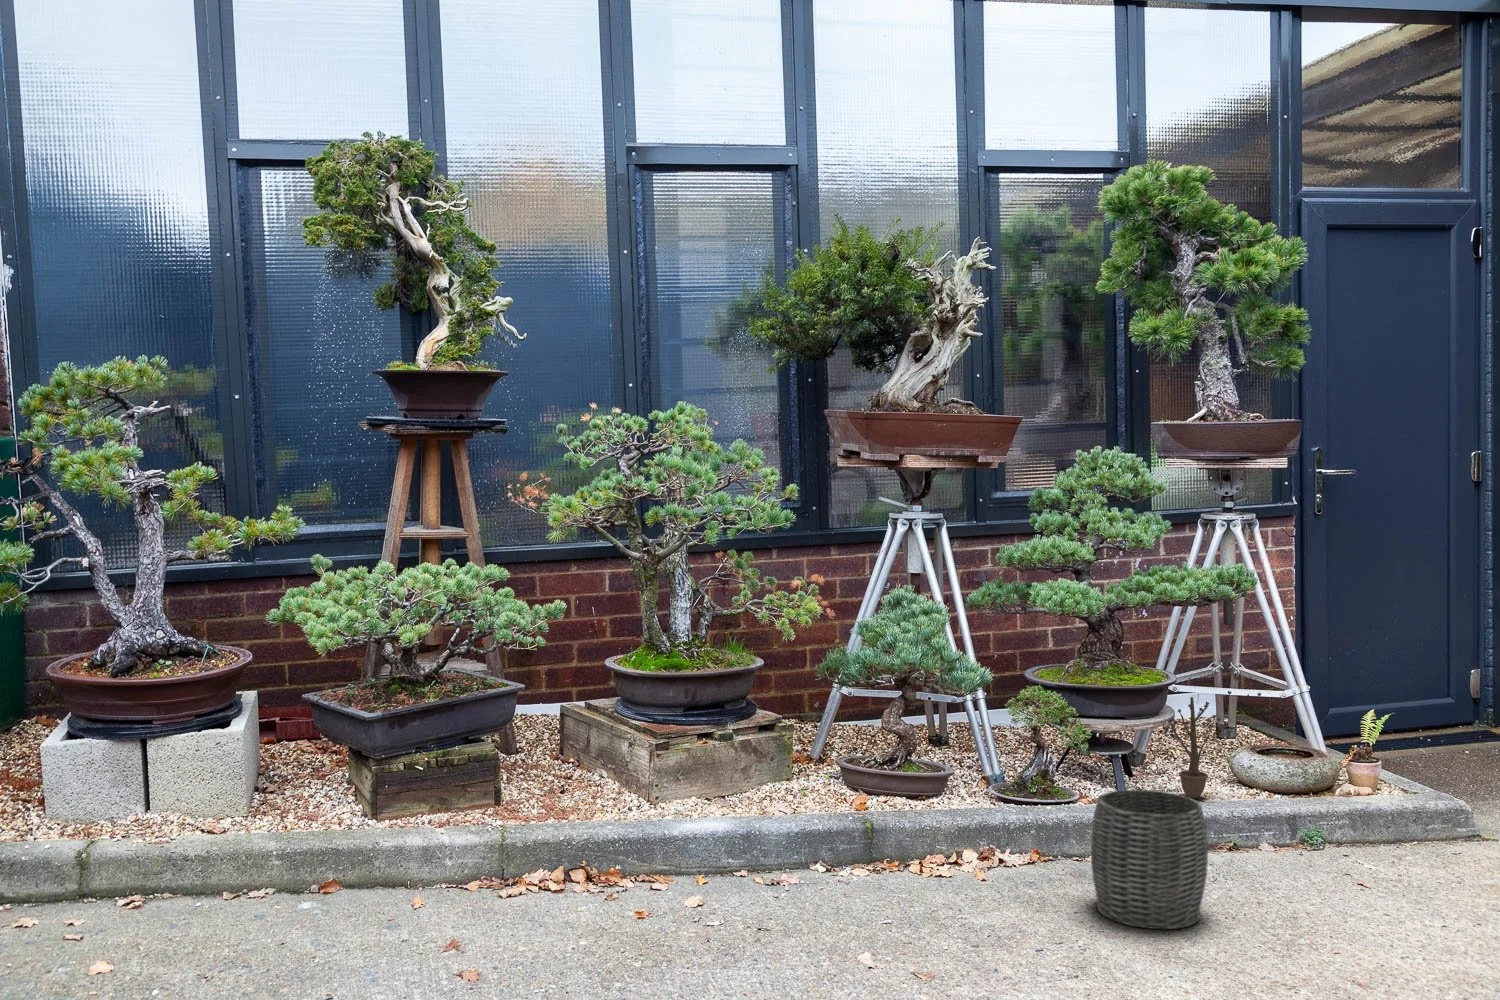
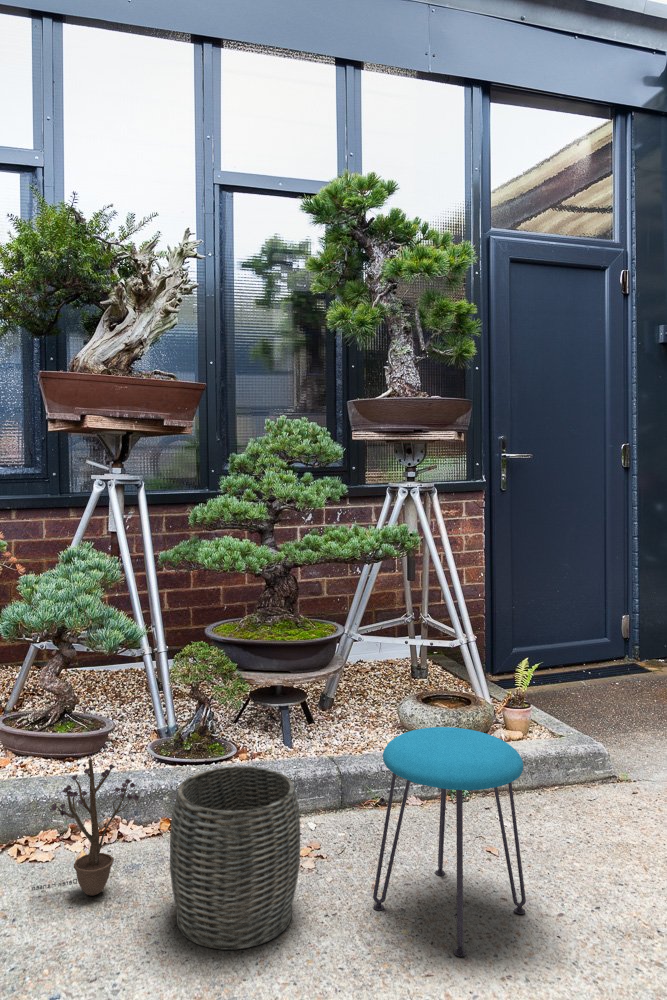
decorative plant: present [1155,697,1225,798] -> present [32,759,139,896]
stool: none [1268,758,1410,940] -> present [373,727,526,956]

